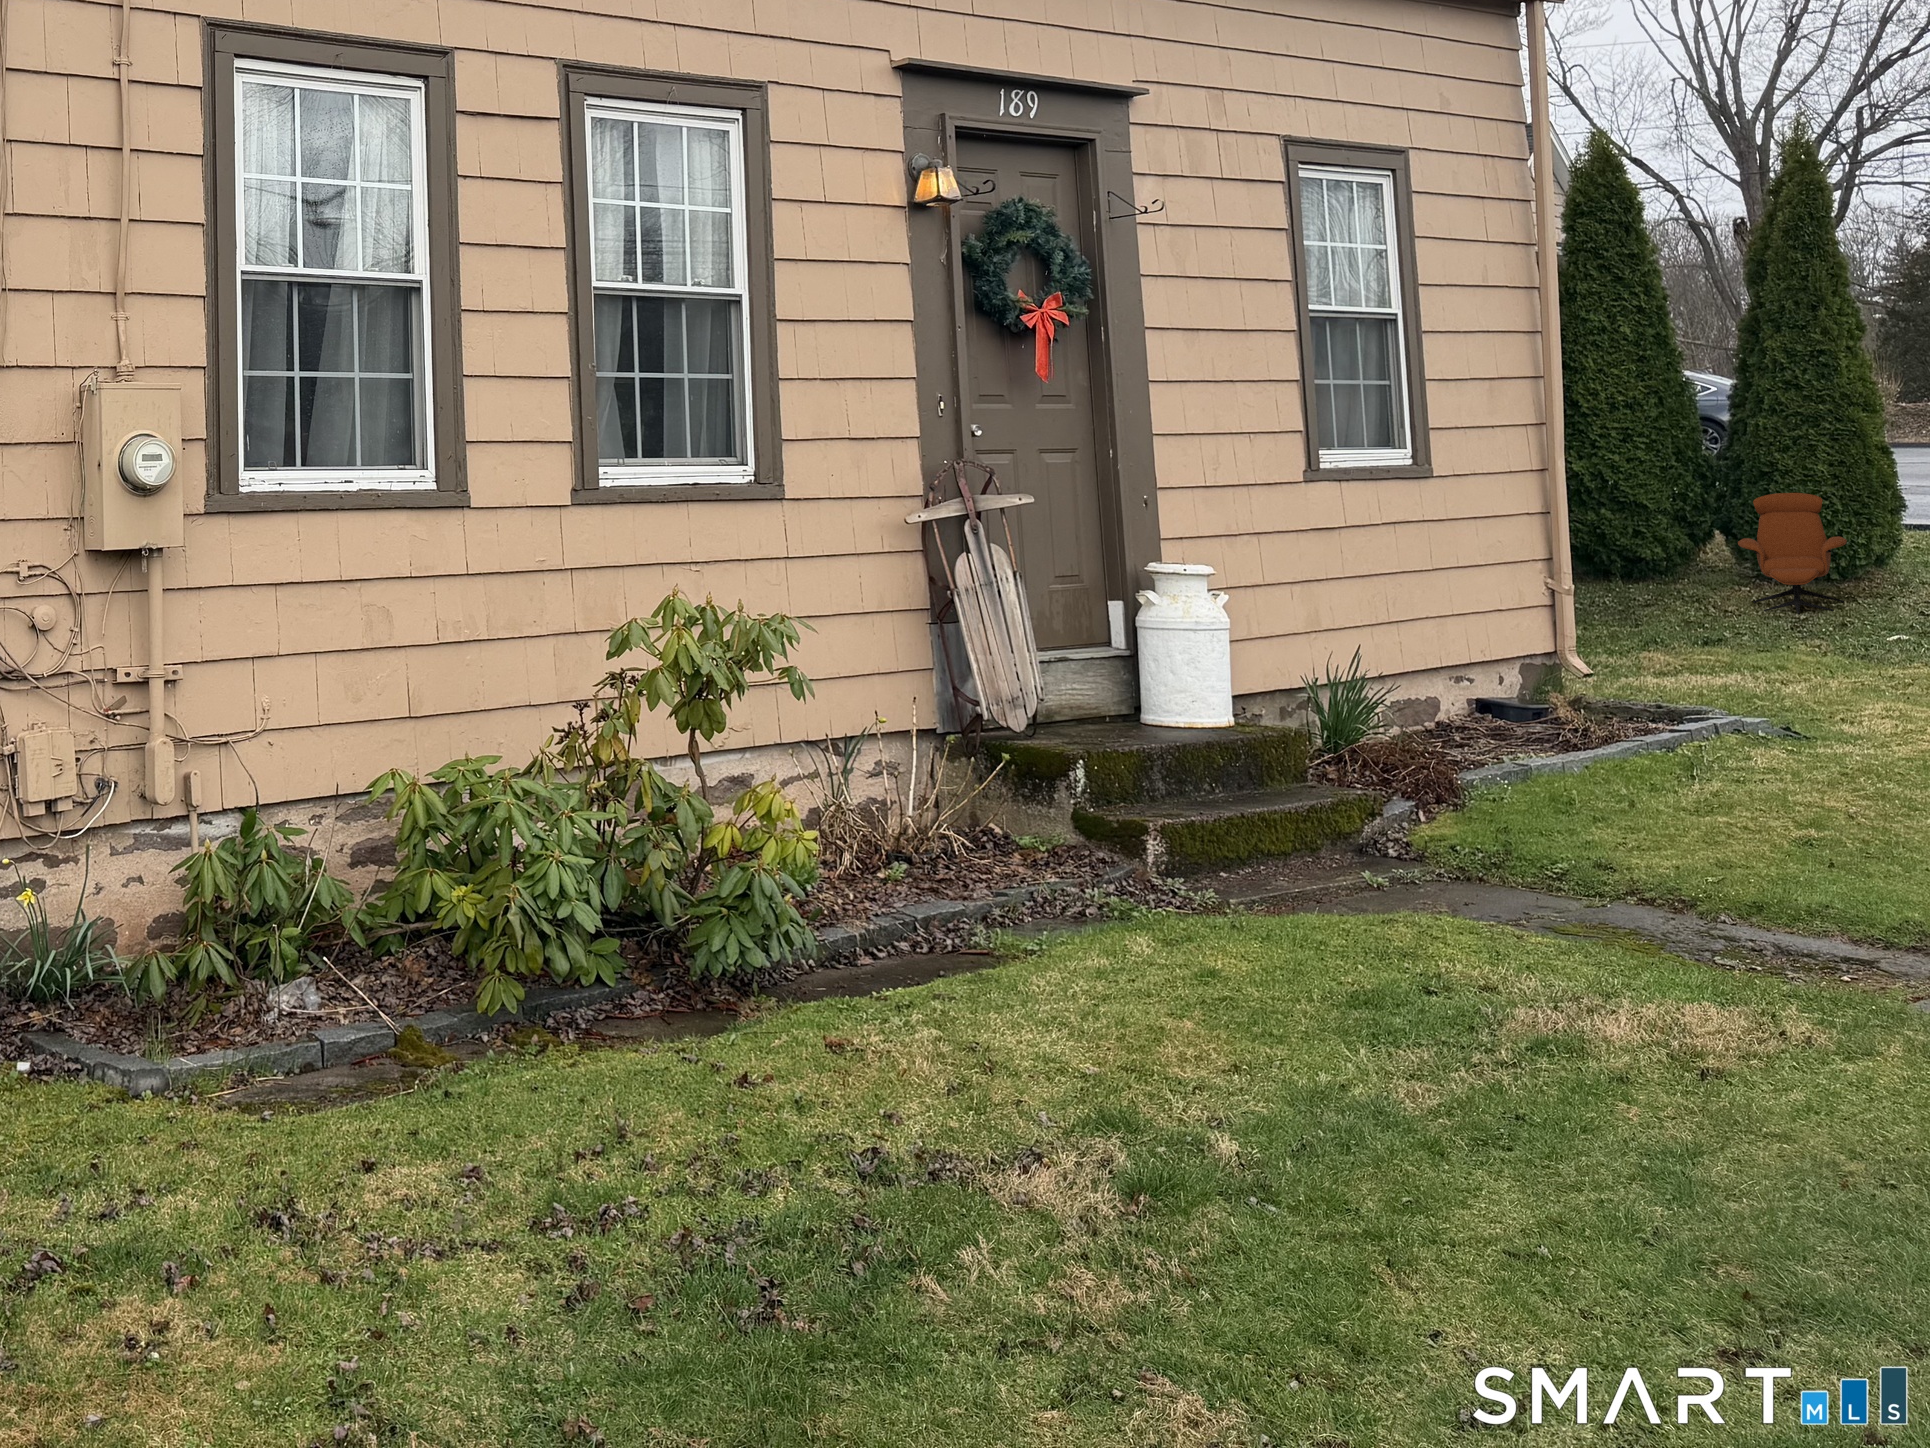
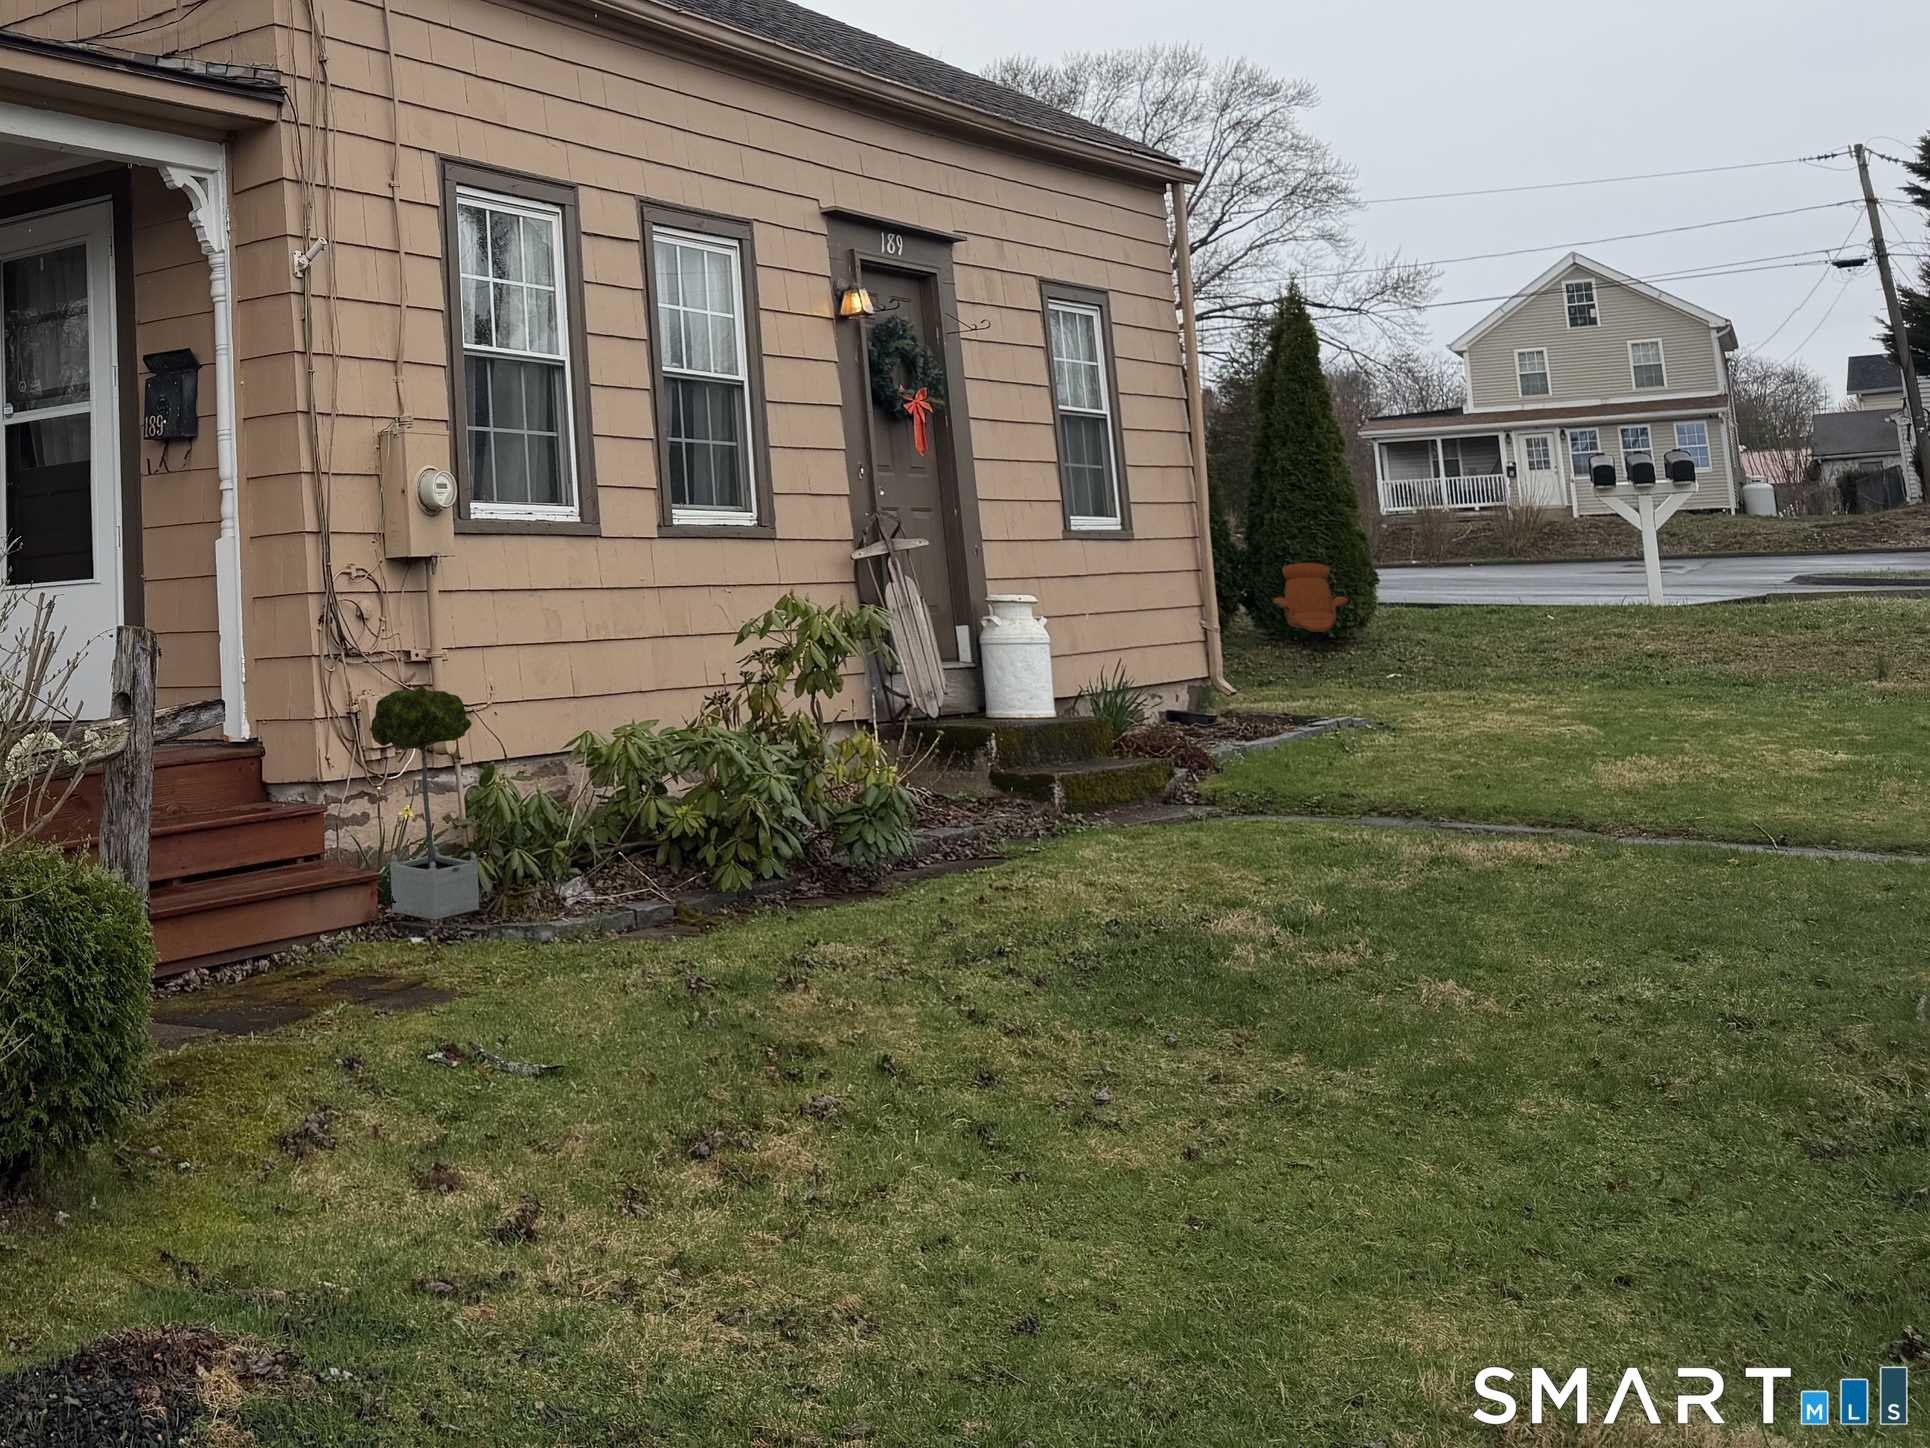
potted tree: none [25,721,171,1036] -> present [370,684,479,920]

